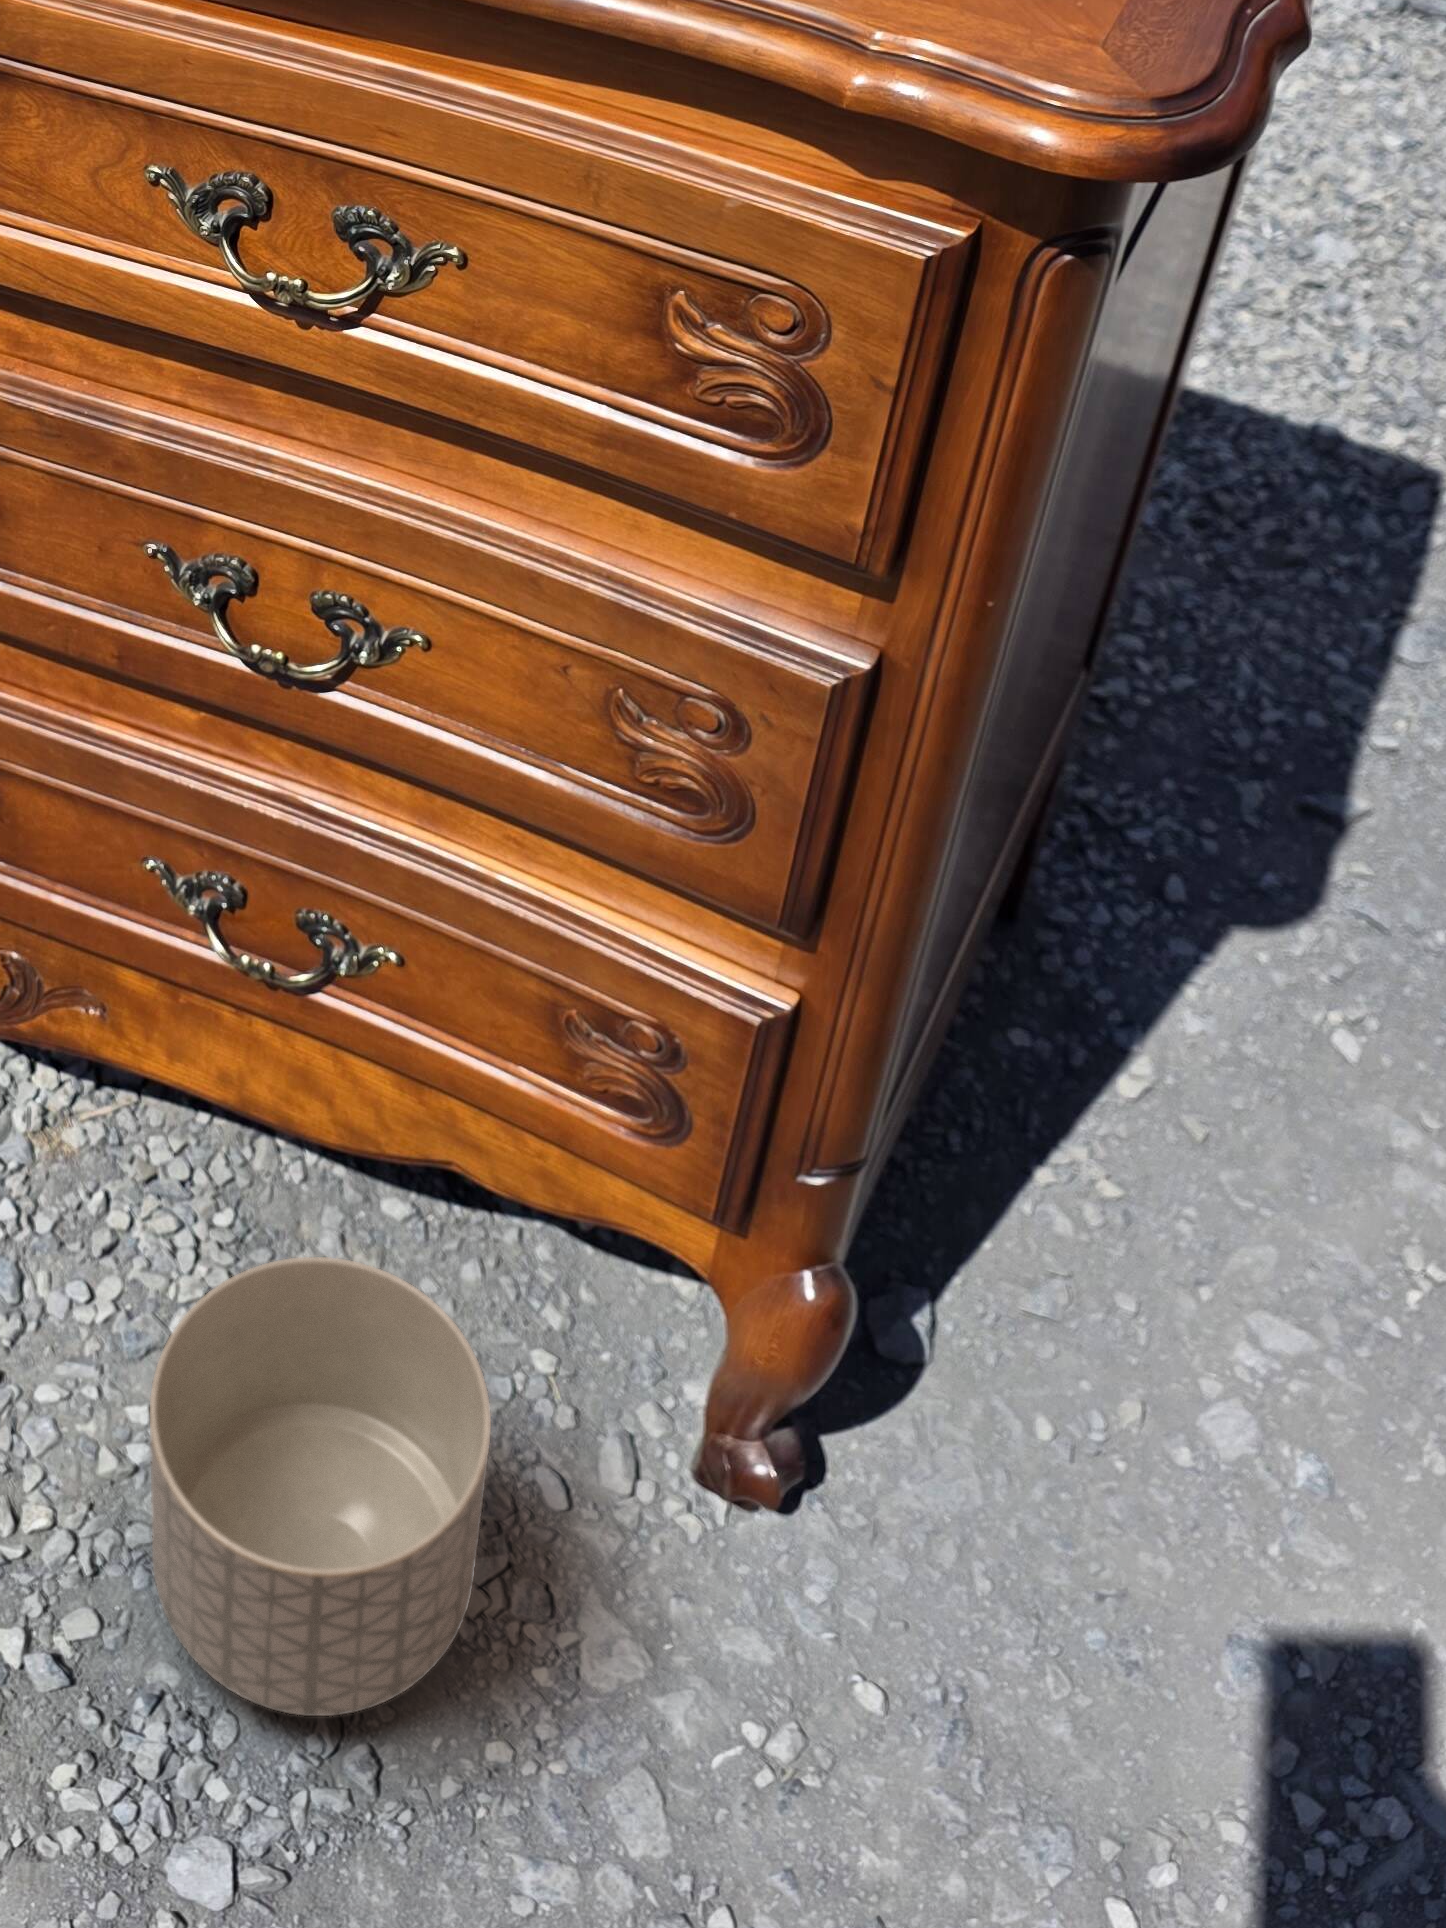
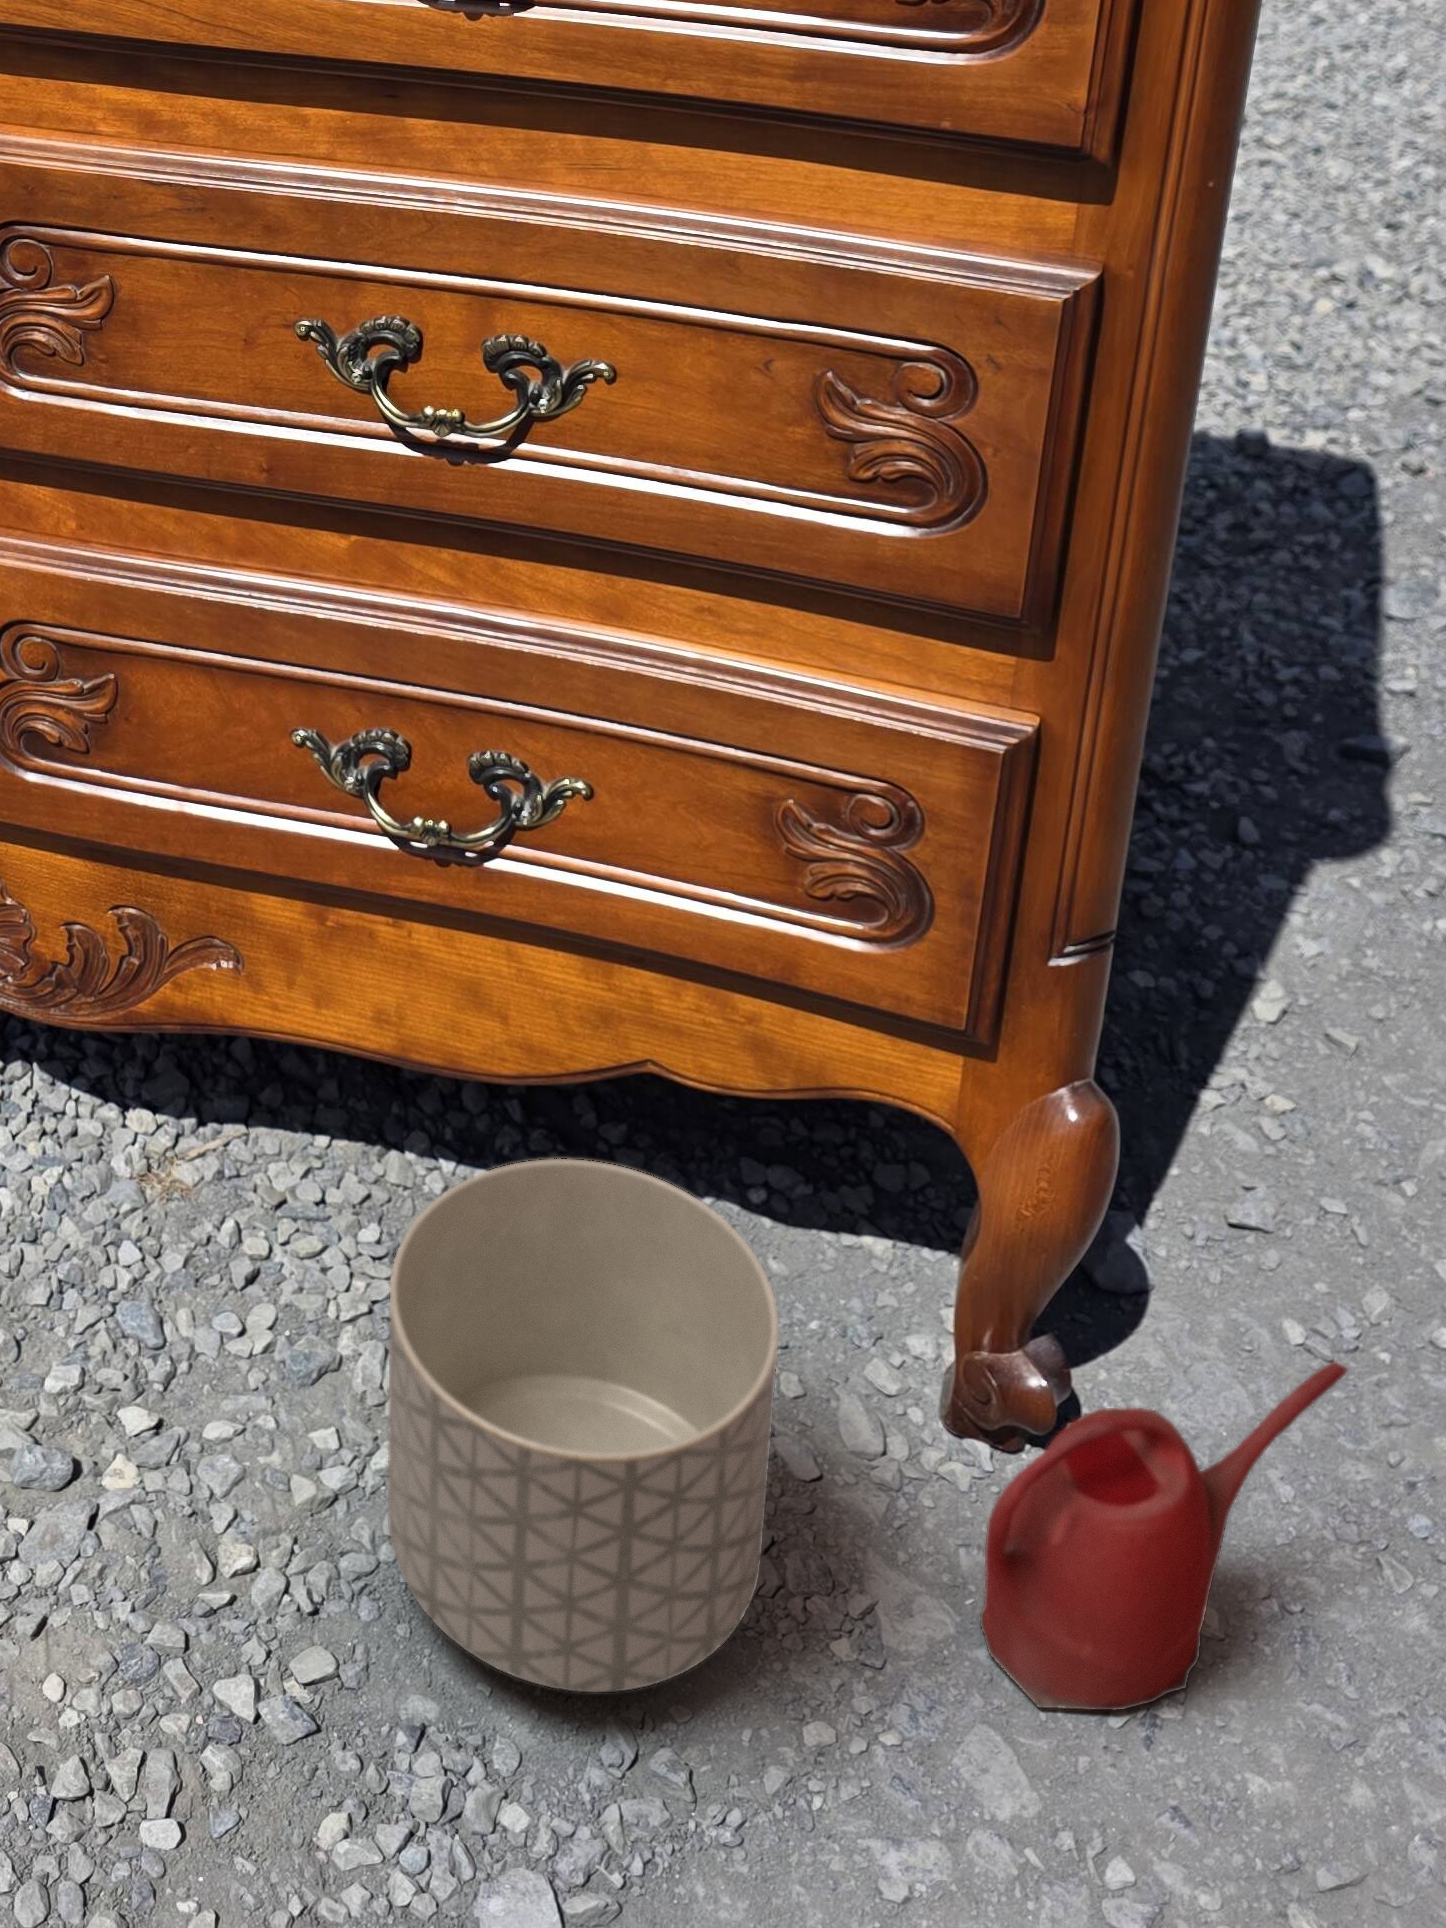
watering can: none [646,1541,1015,1790] -> present [980,1362,1347,1710]

